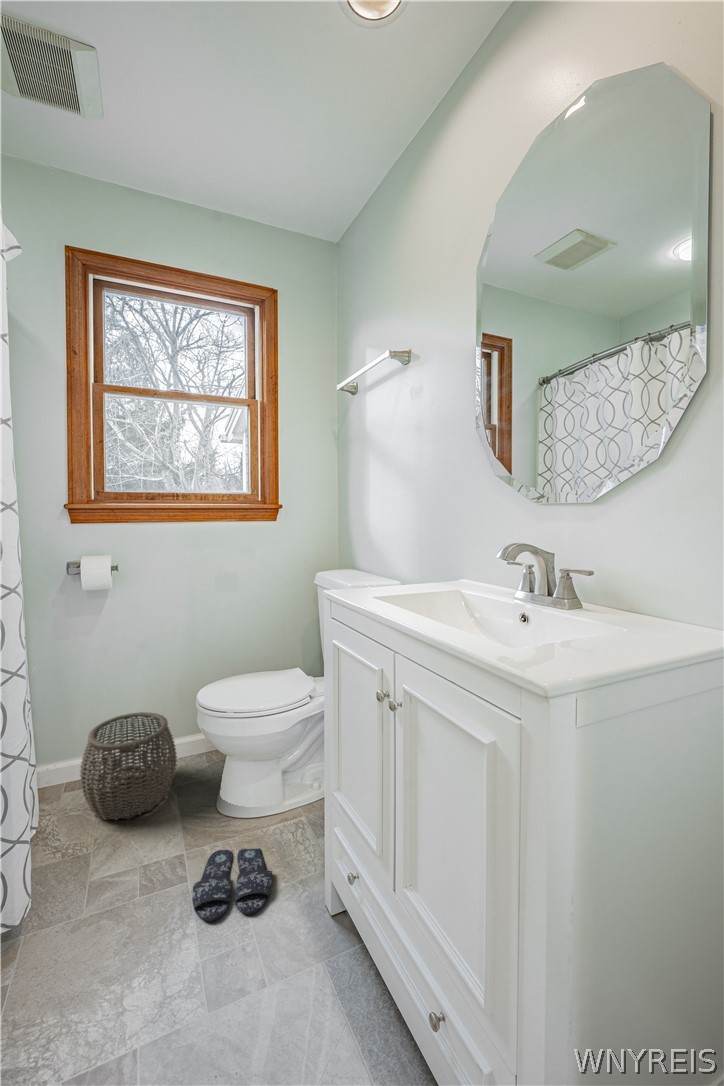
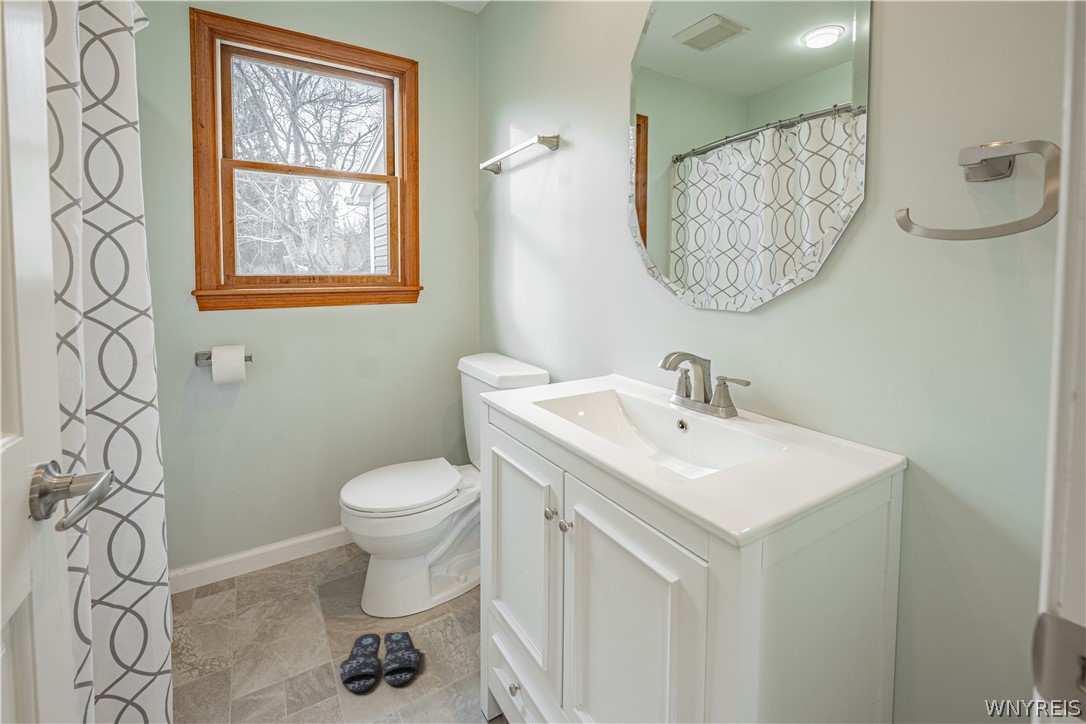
woven basket: present [80,712,177,820] -> none [217,506,319,611]

